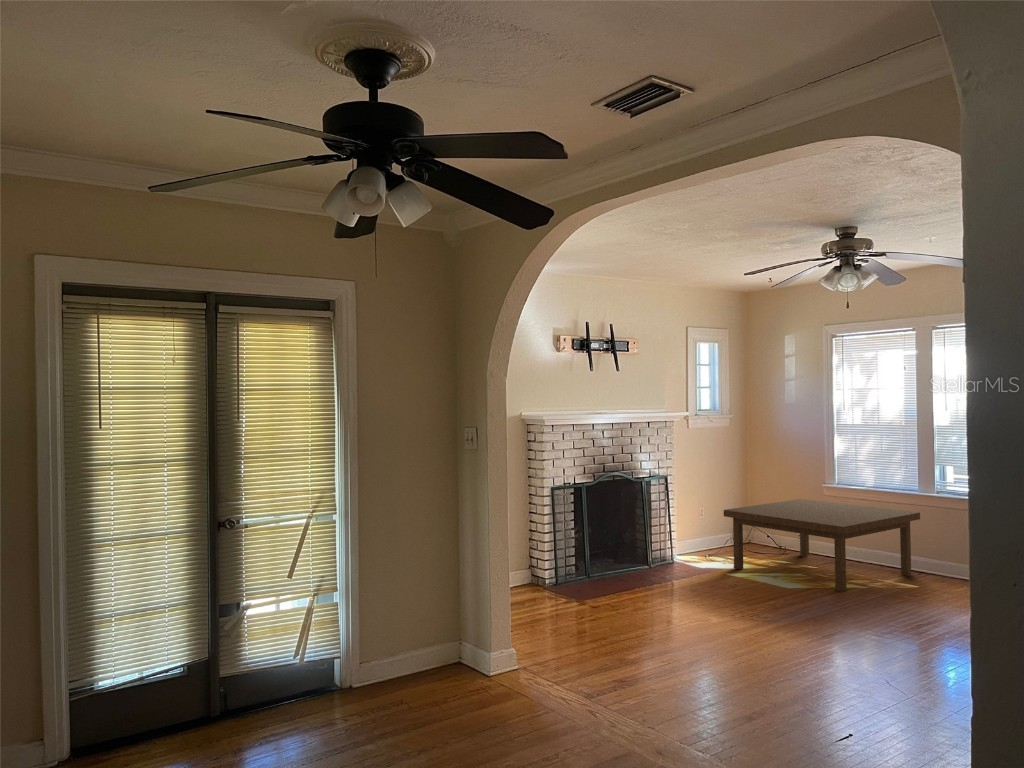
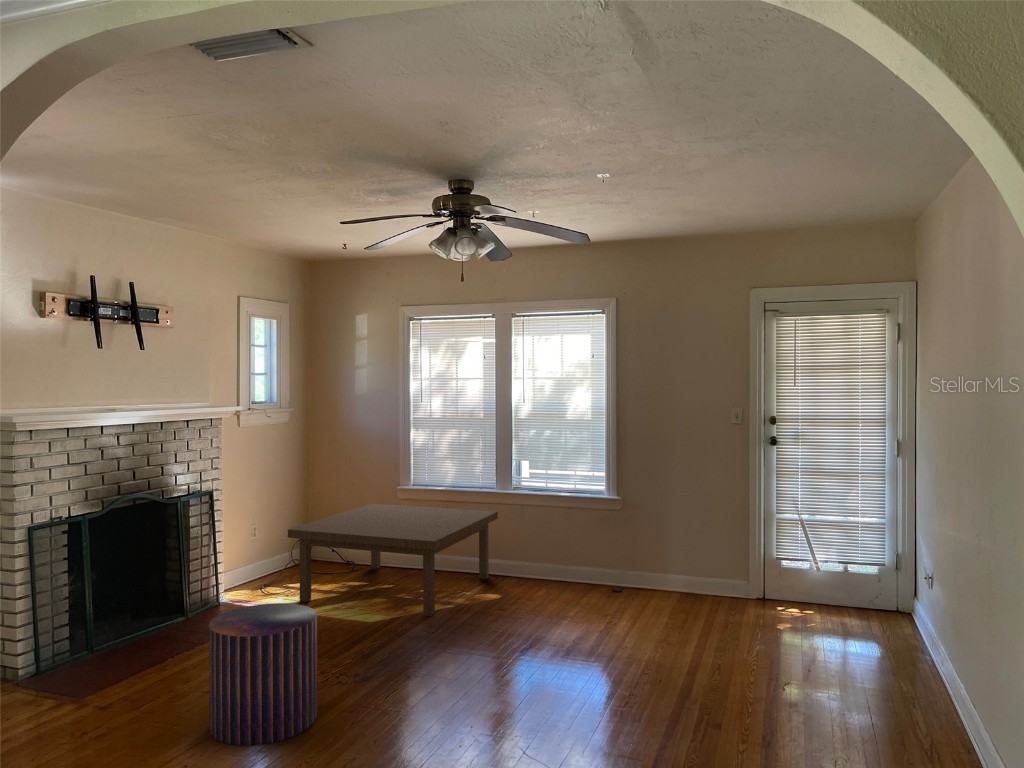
pouf: none [658,549,732,639] -> present [209,603,317,746]

